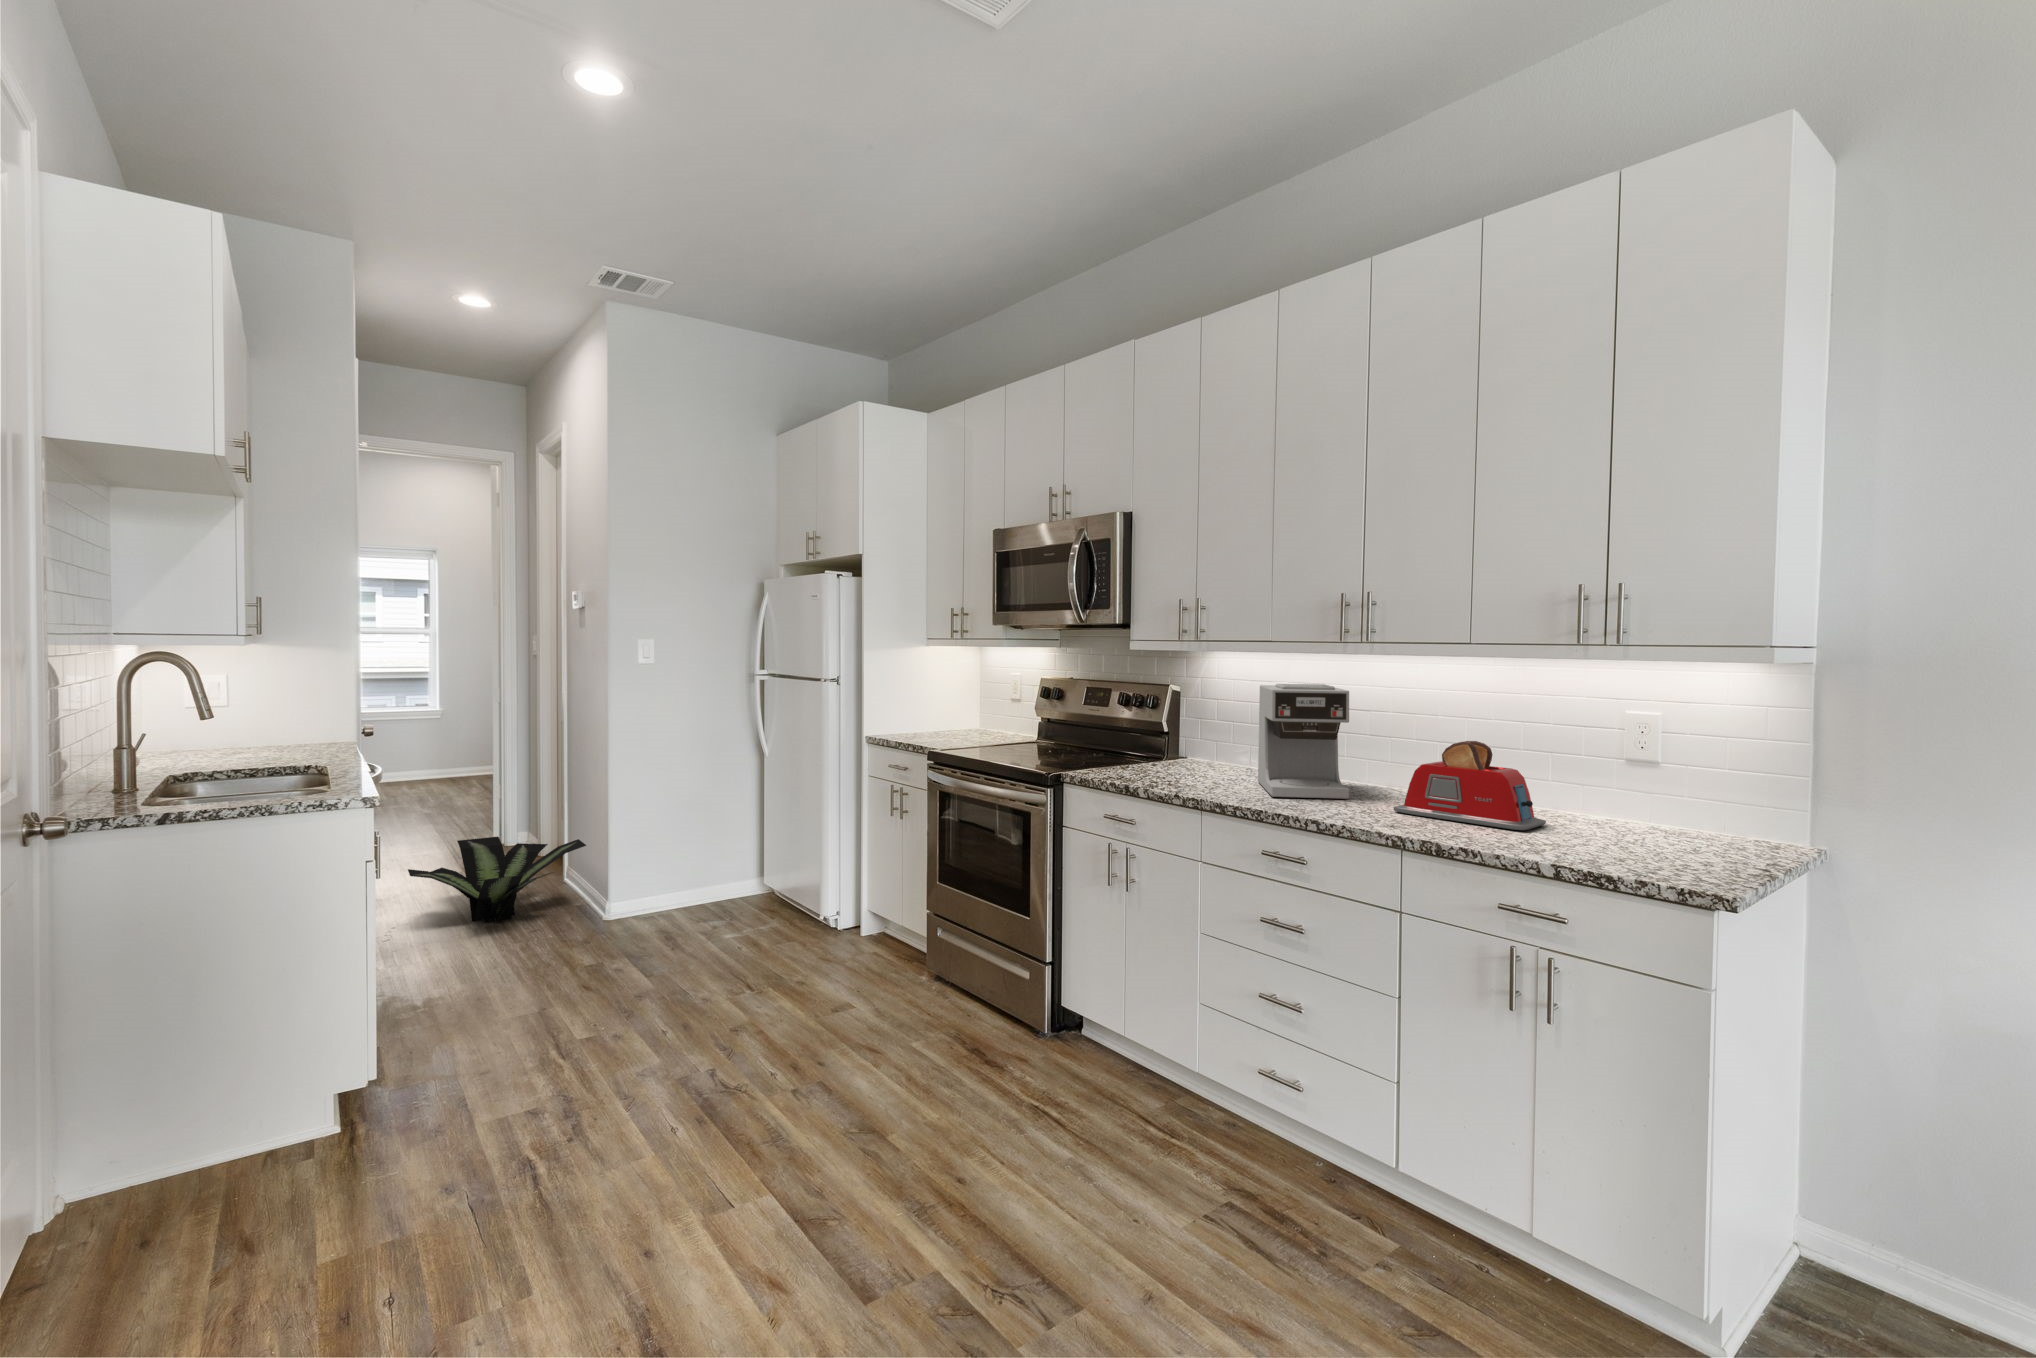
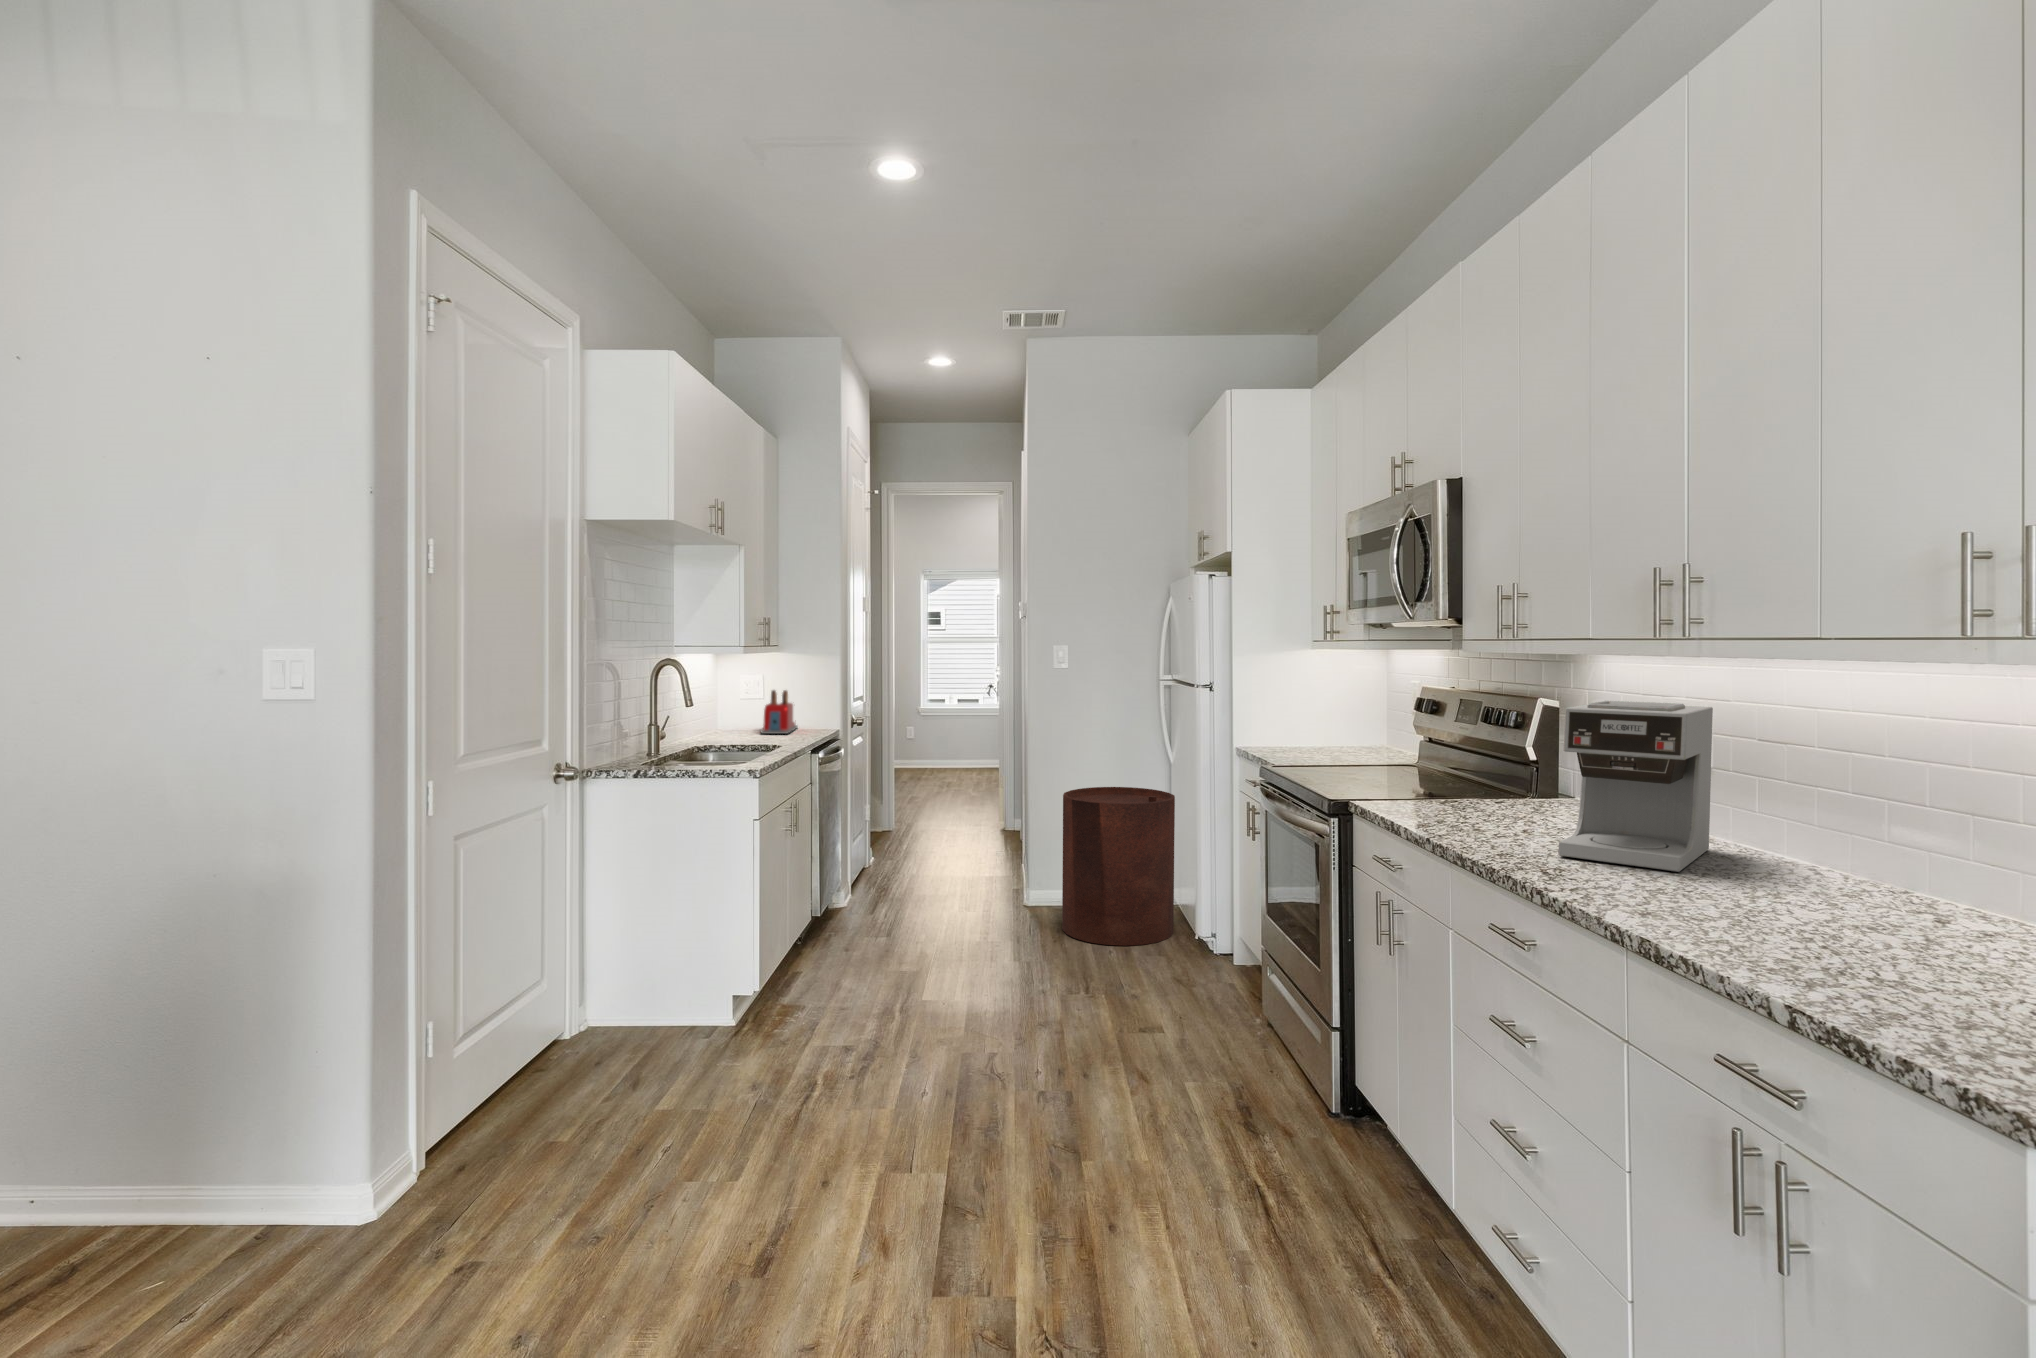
toaster: present [1394,741,1546,830] -> present [761,690,798,734]
trash can: none [665,783,782,943] -> present [1062,787,1175,946]
potted plant: present [408,837,586,922] -> none [882,819,1021,894]

